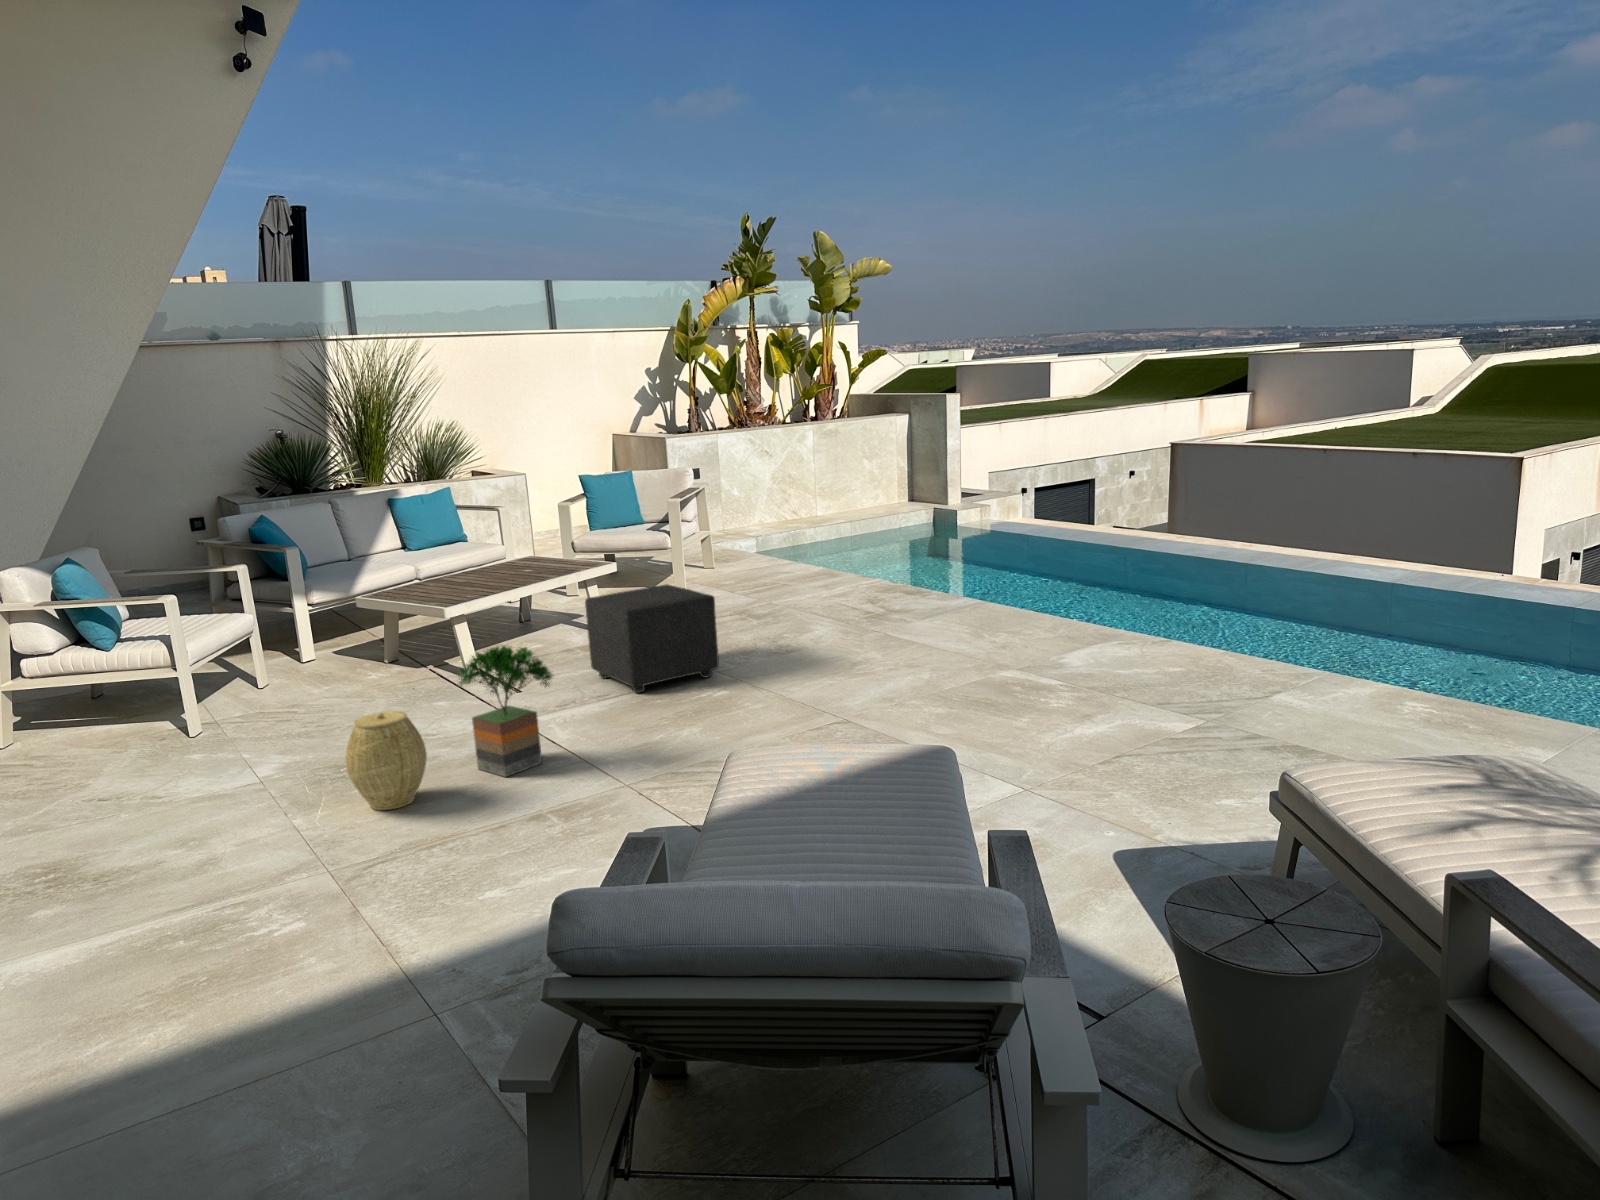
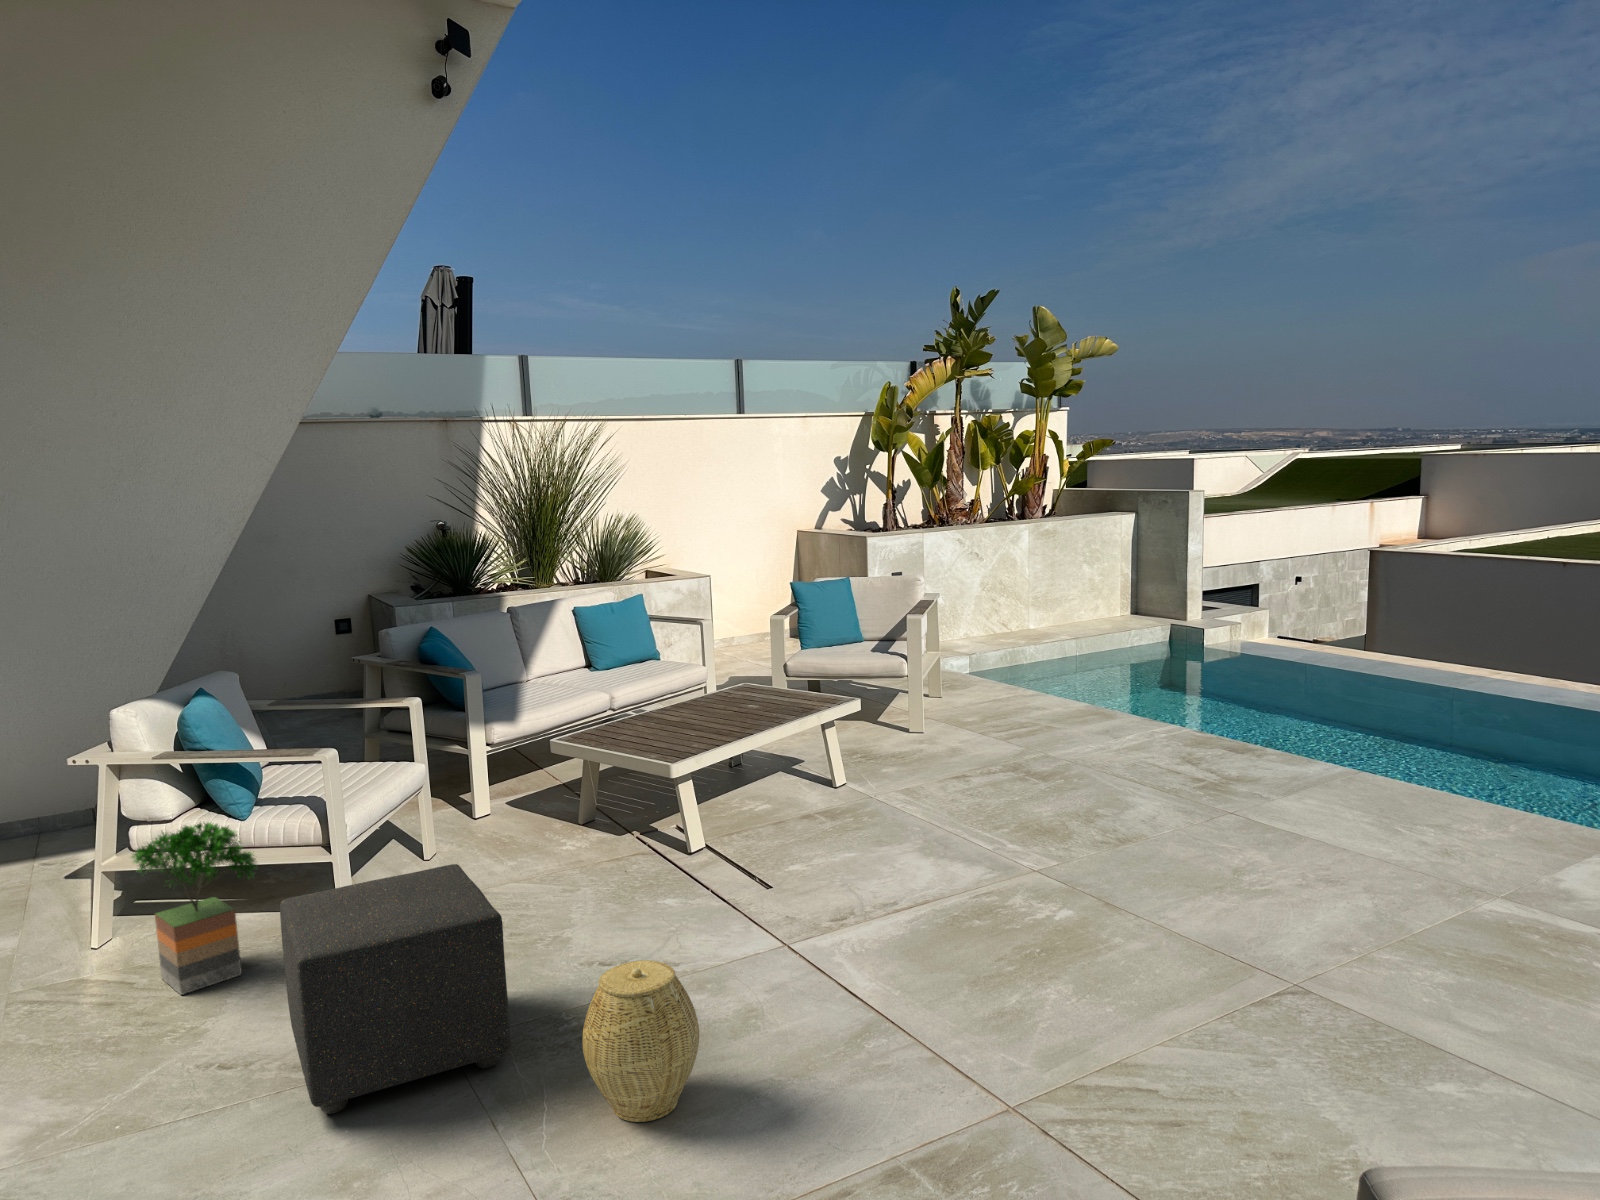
ottoman: present [585,584,719,693] -> present [280,864,511,1114]
potted tree: present [458,646,554,777] -> present [131,823,257,995]

